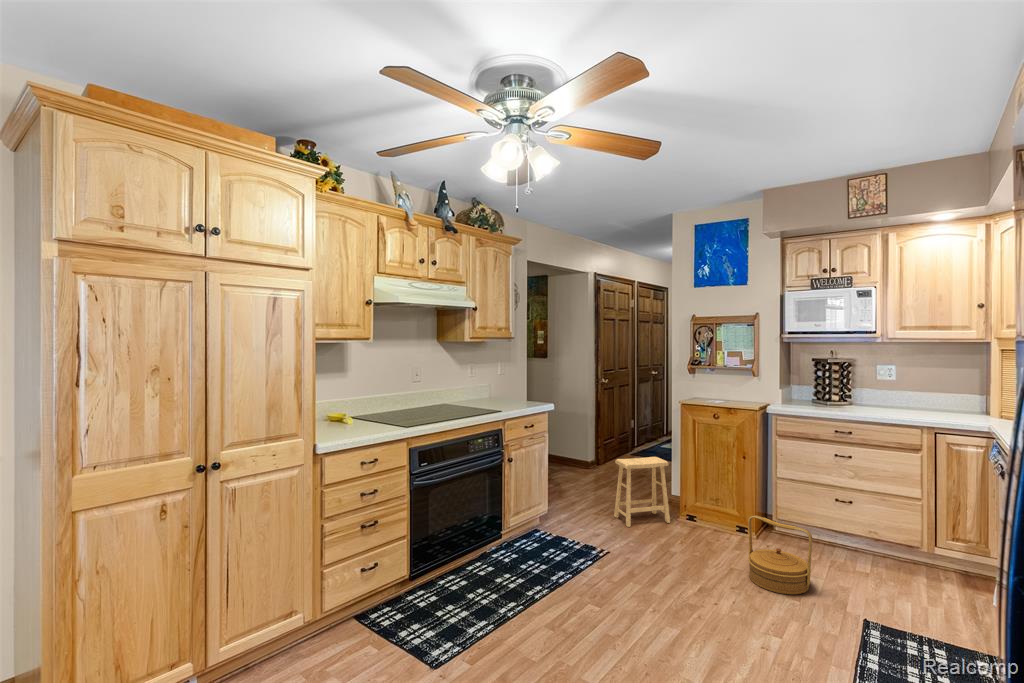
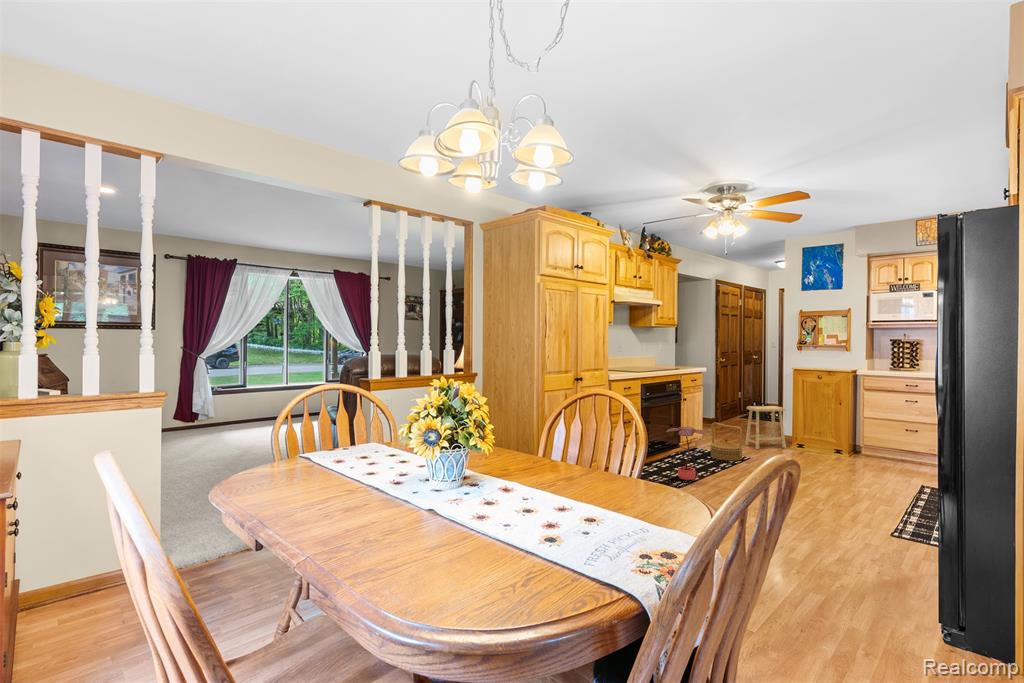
basket: present [748,515,812,594] -> present [710,423,743,461]
potted plant: none [437,526,508,631] -> present [666,427,708,480]

